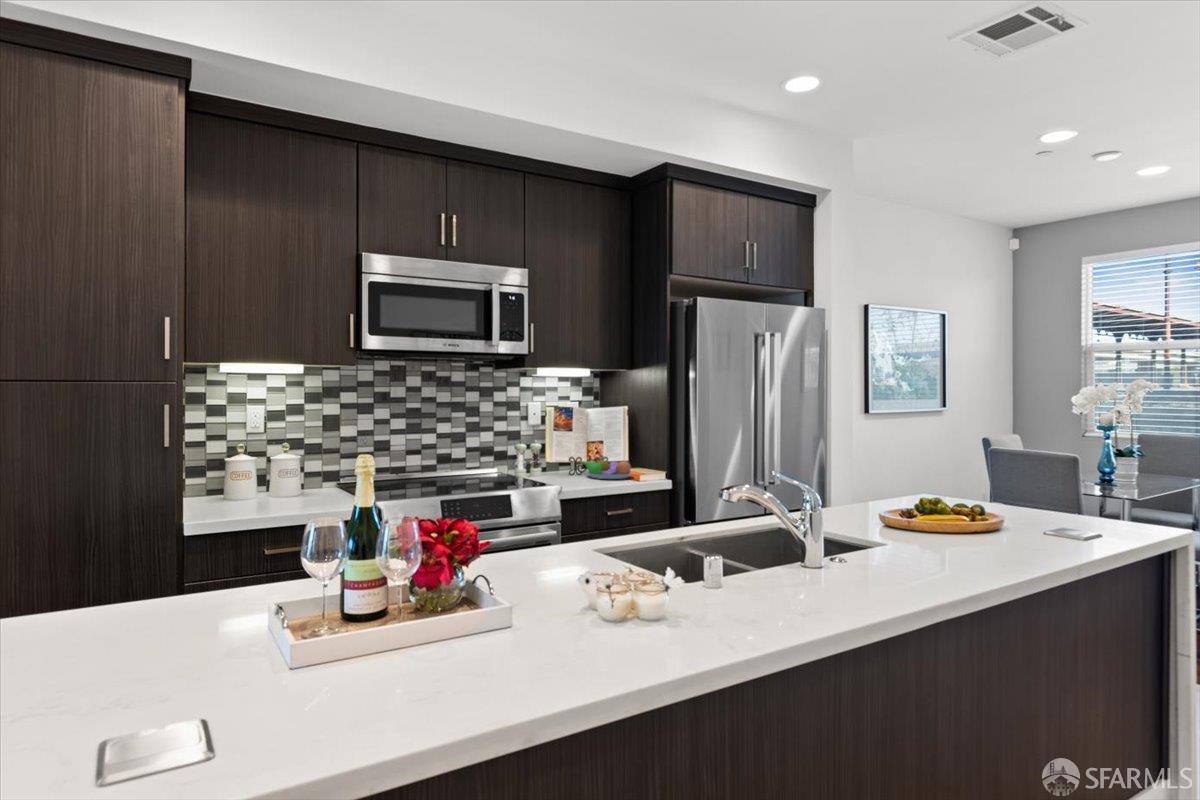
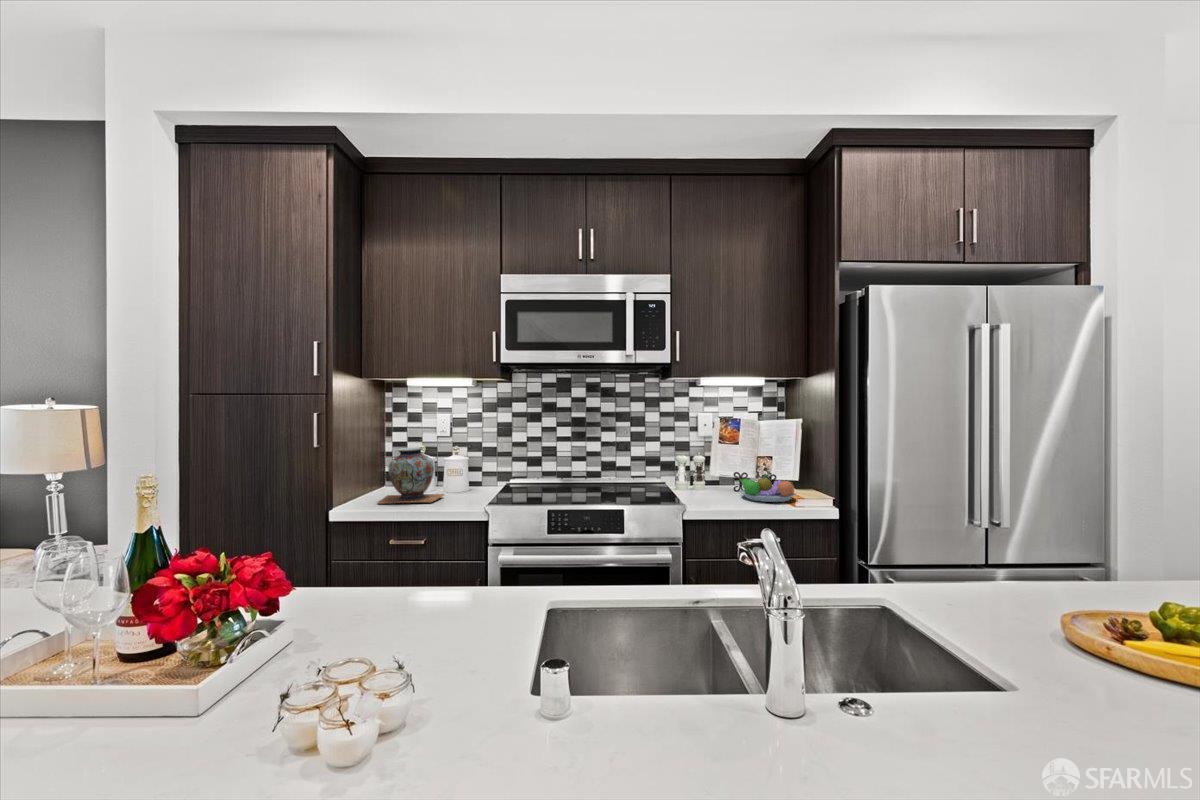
decorative vase: none [225,444,302,511] -> present [378,447,444,504]

